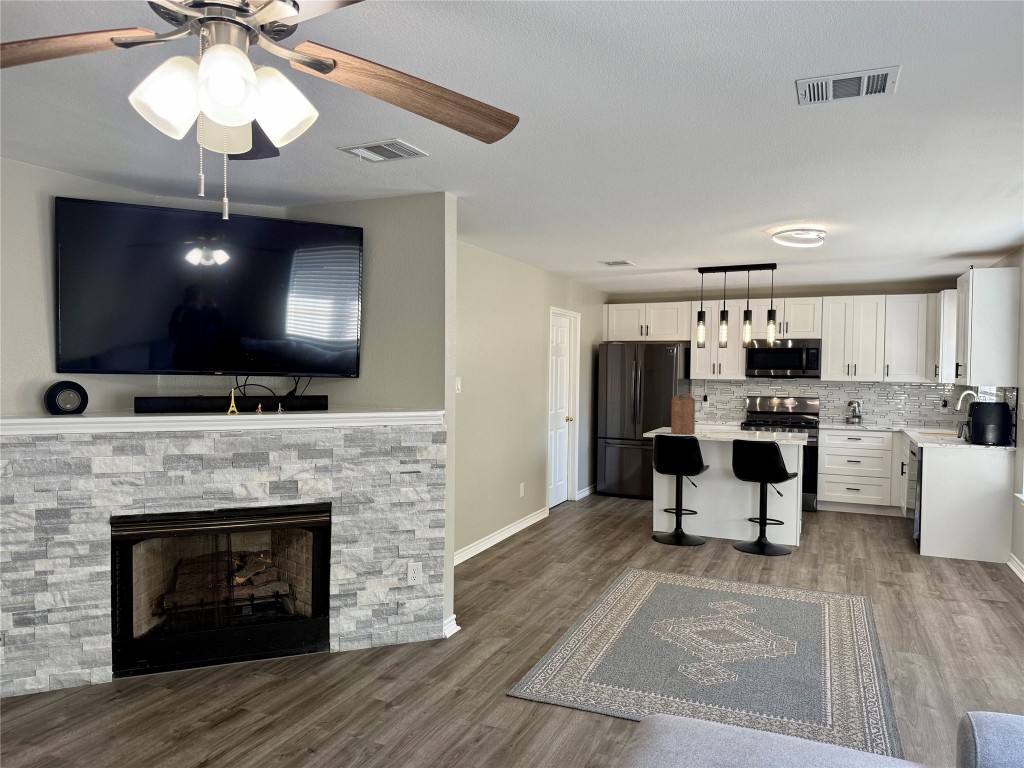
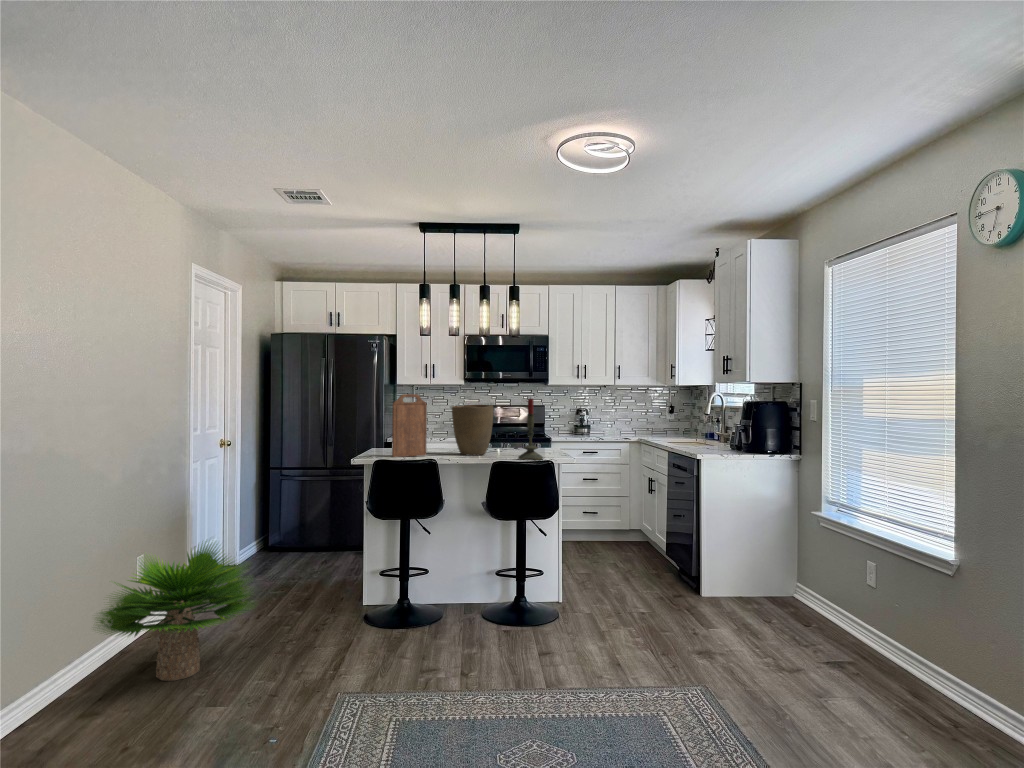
candle: none [758,396,776,441] -> present [518,398,543,460]
vase: none [715,400,745,436] -> present [452,405,493,456]
potted plant: none [508,474,591,548] -> present [97,543,251,681]

